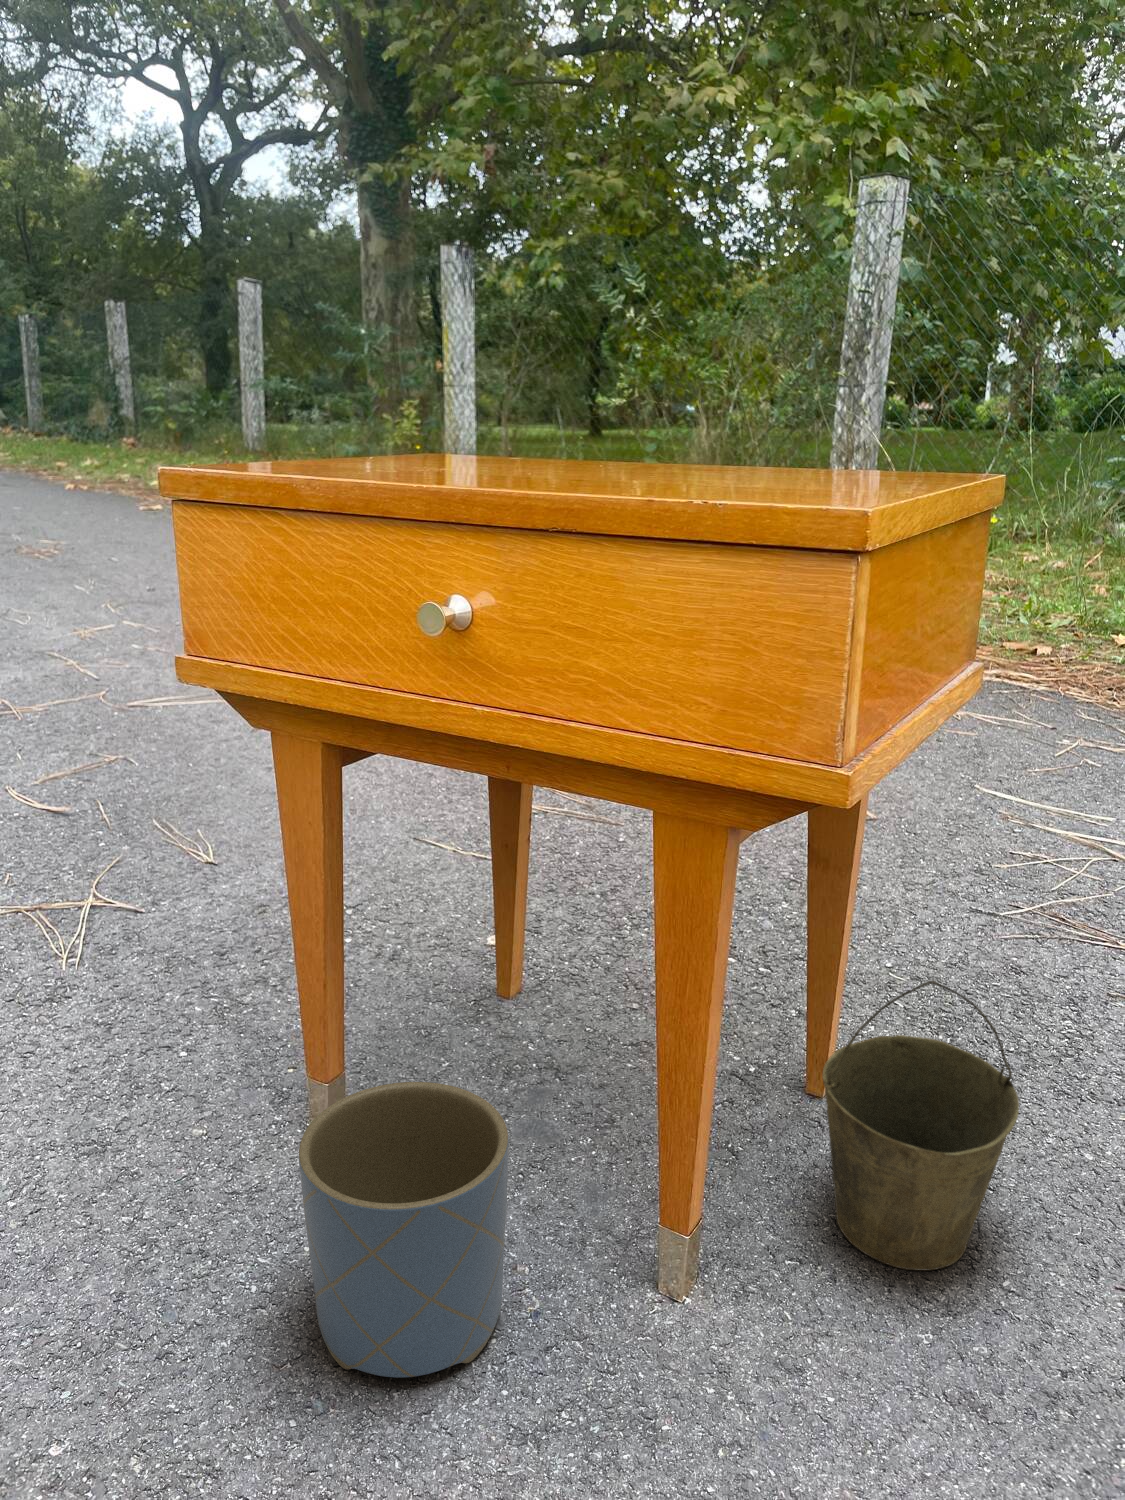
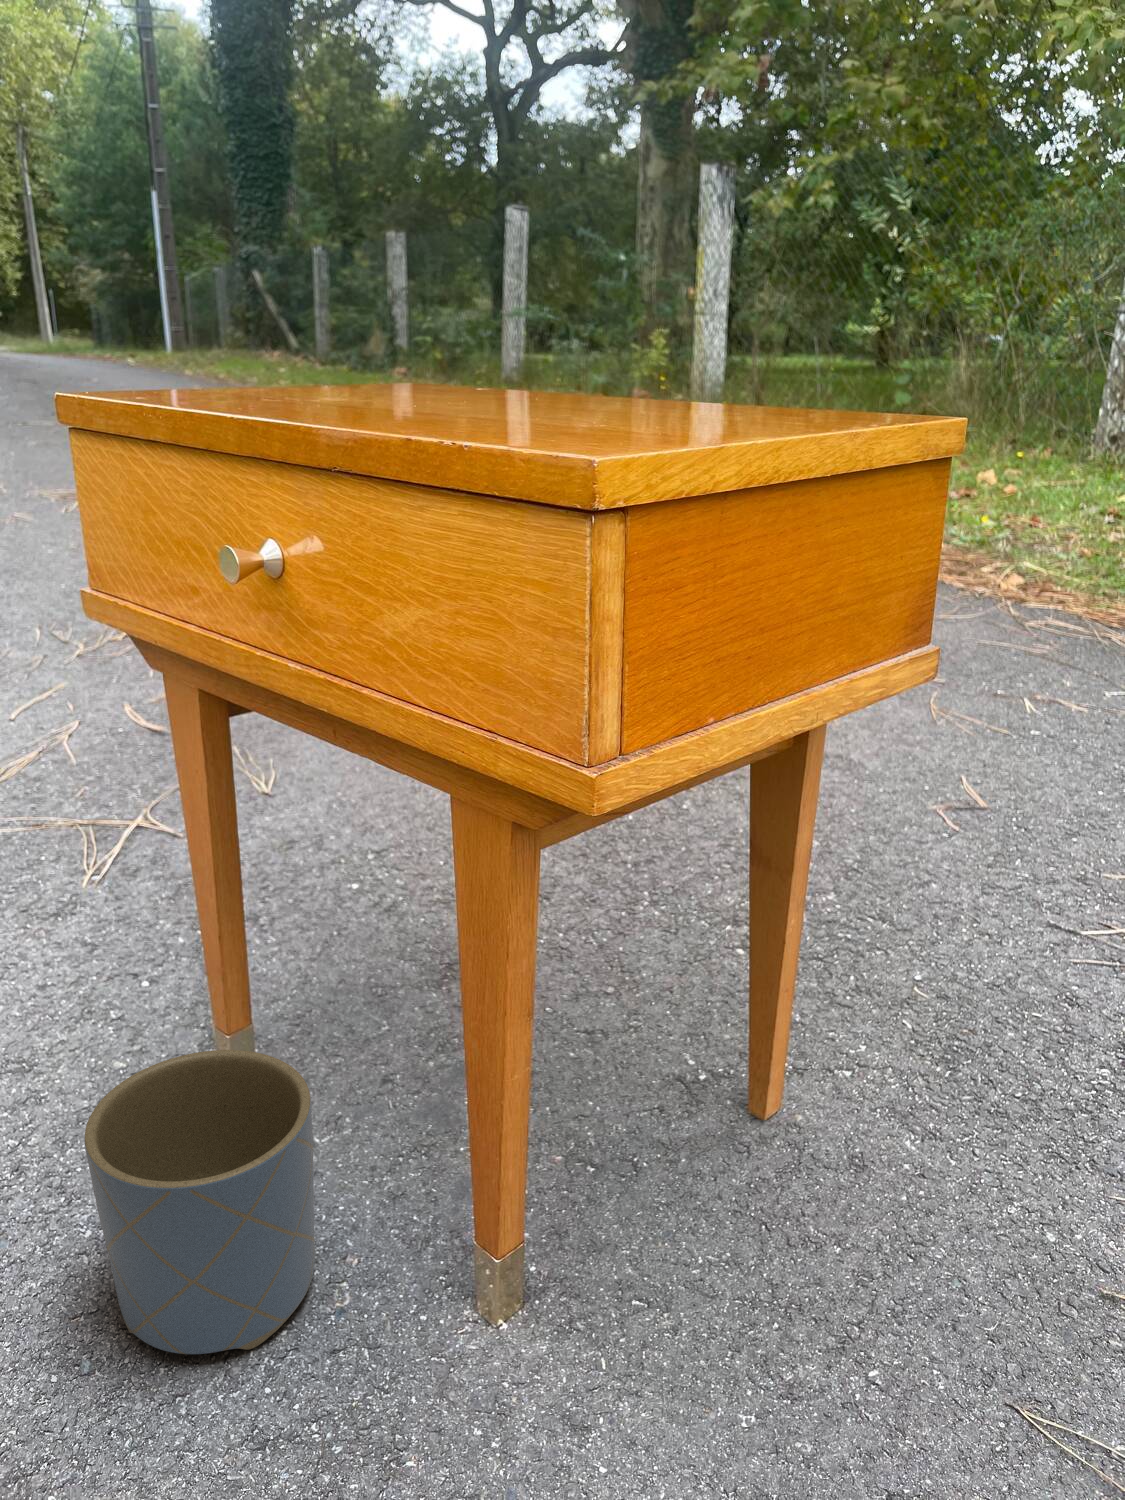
bucket: present [822,981,1019,1270] -> none [688,1017,912,1342]

